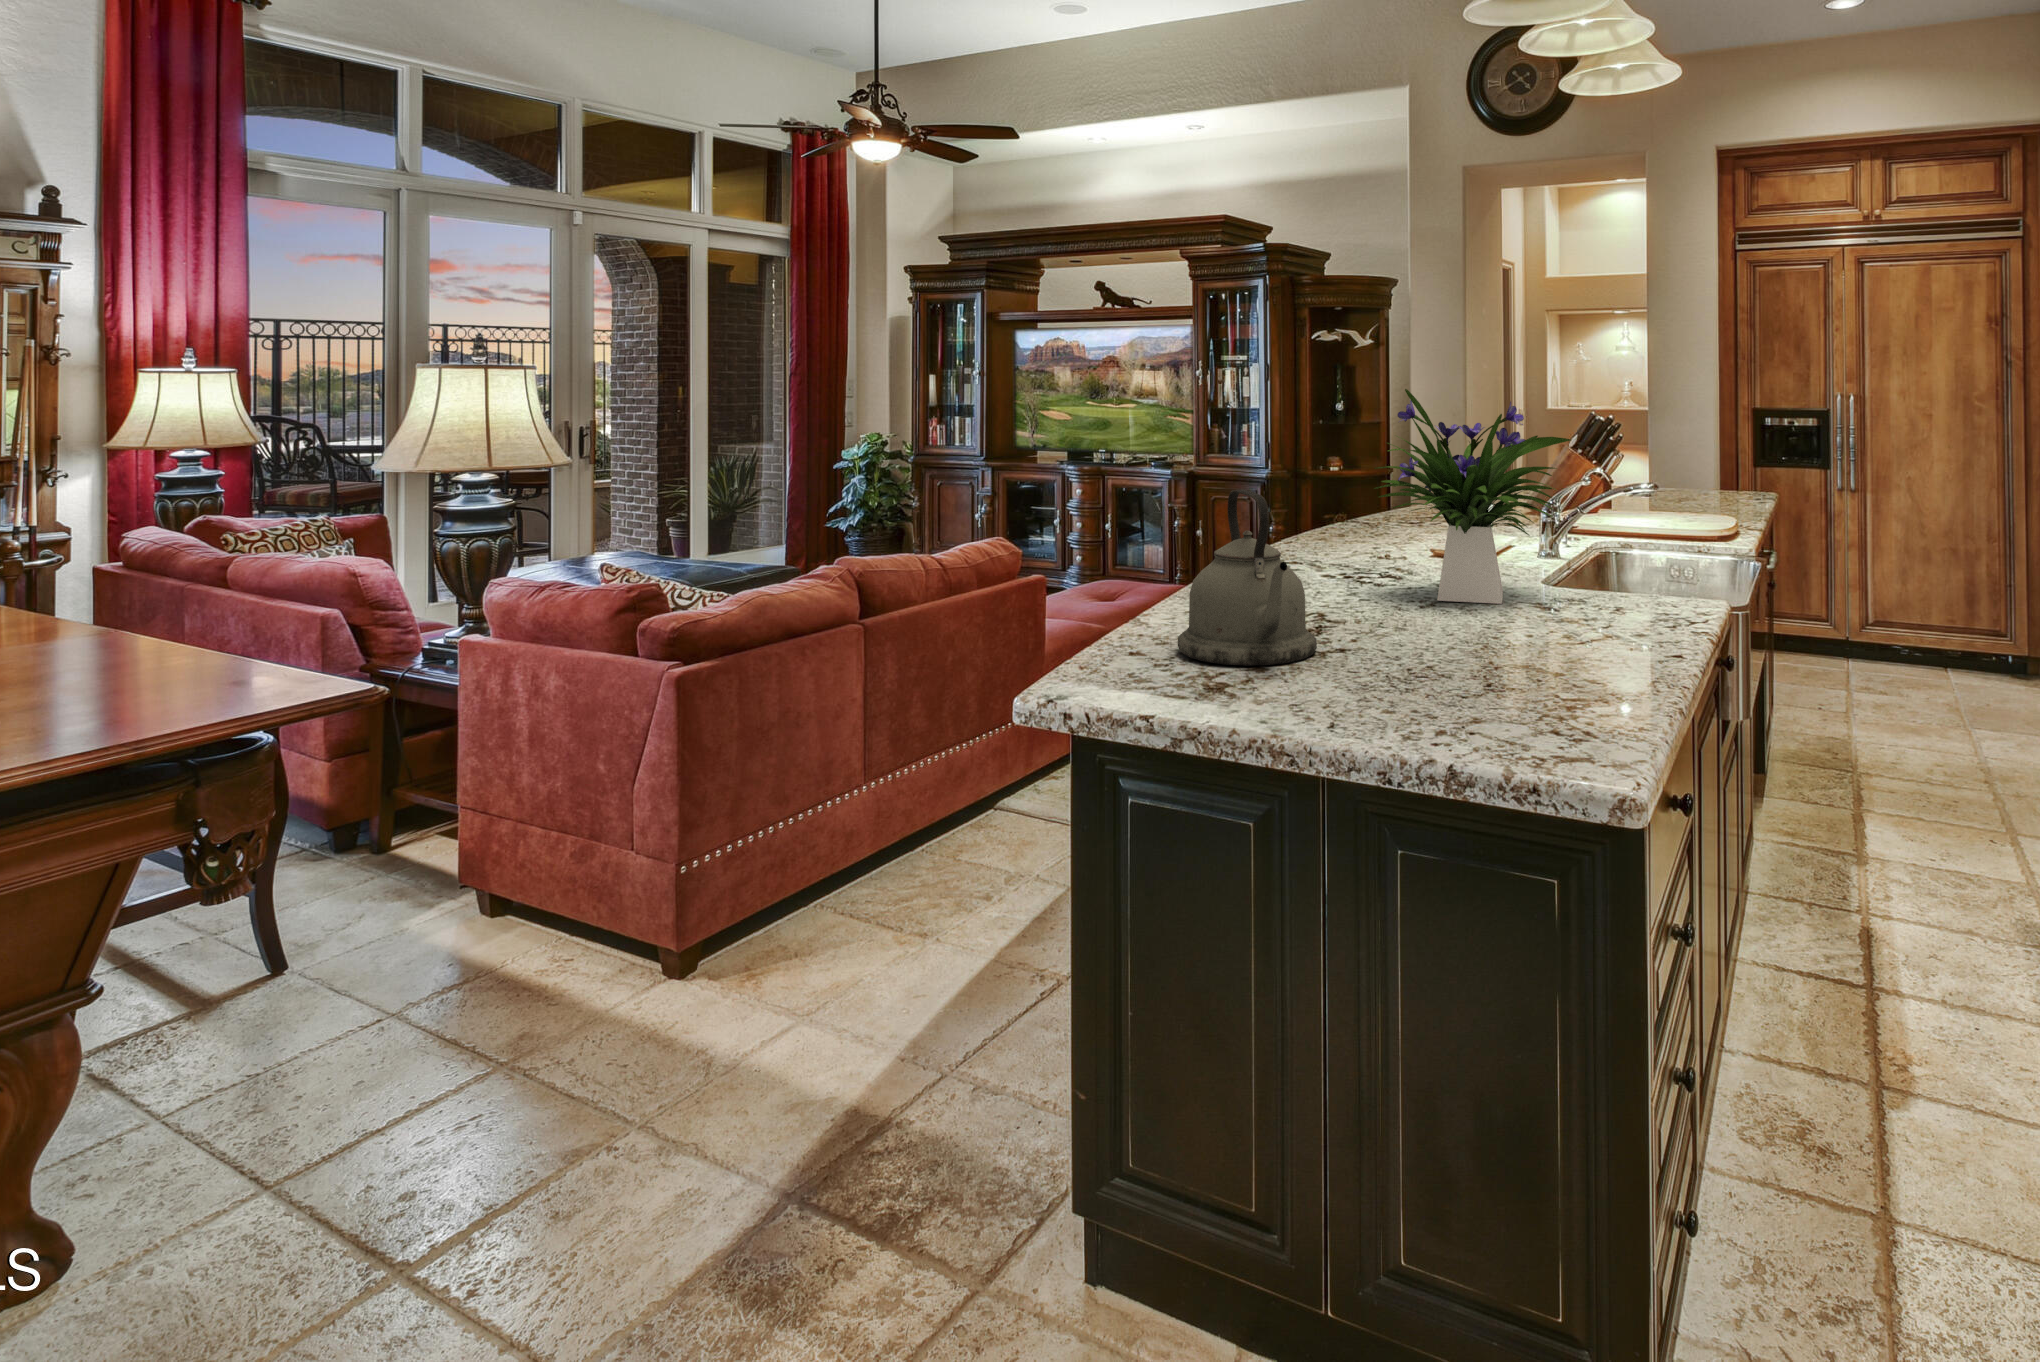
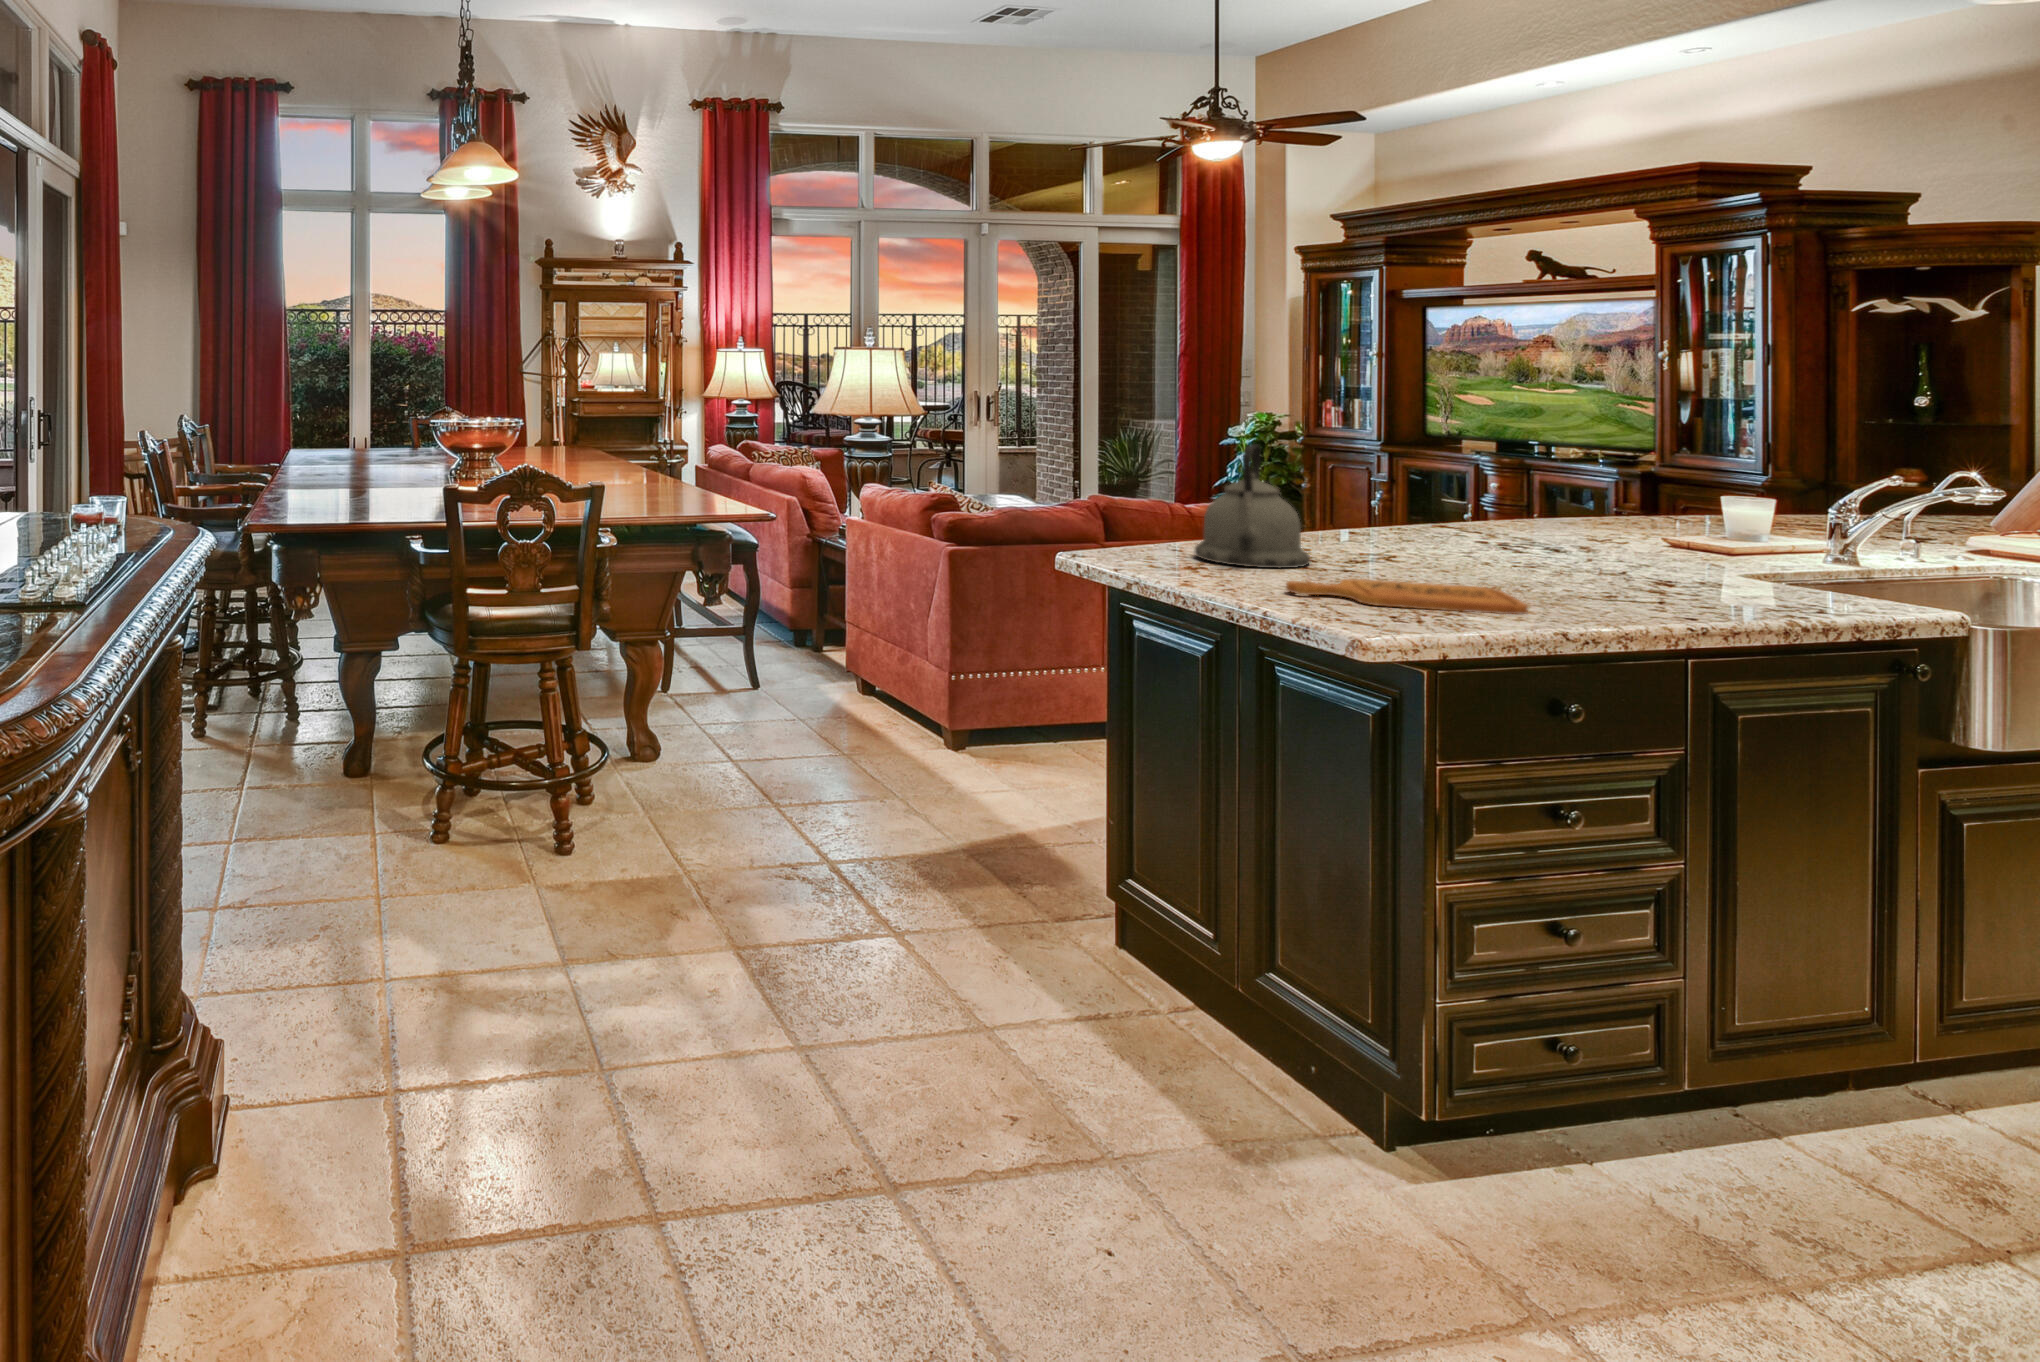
flower arrangement: present [1374,389,1571,604] -> none [1440,373,1679,570]
cutting board: none [1408,653,1647,711] -> present [1286,579,1528,614]

